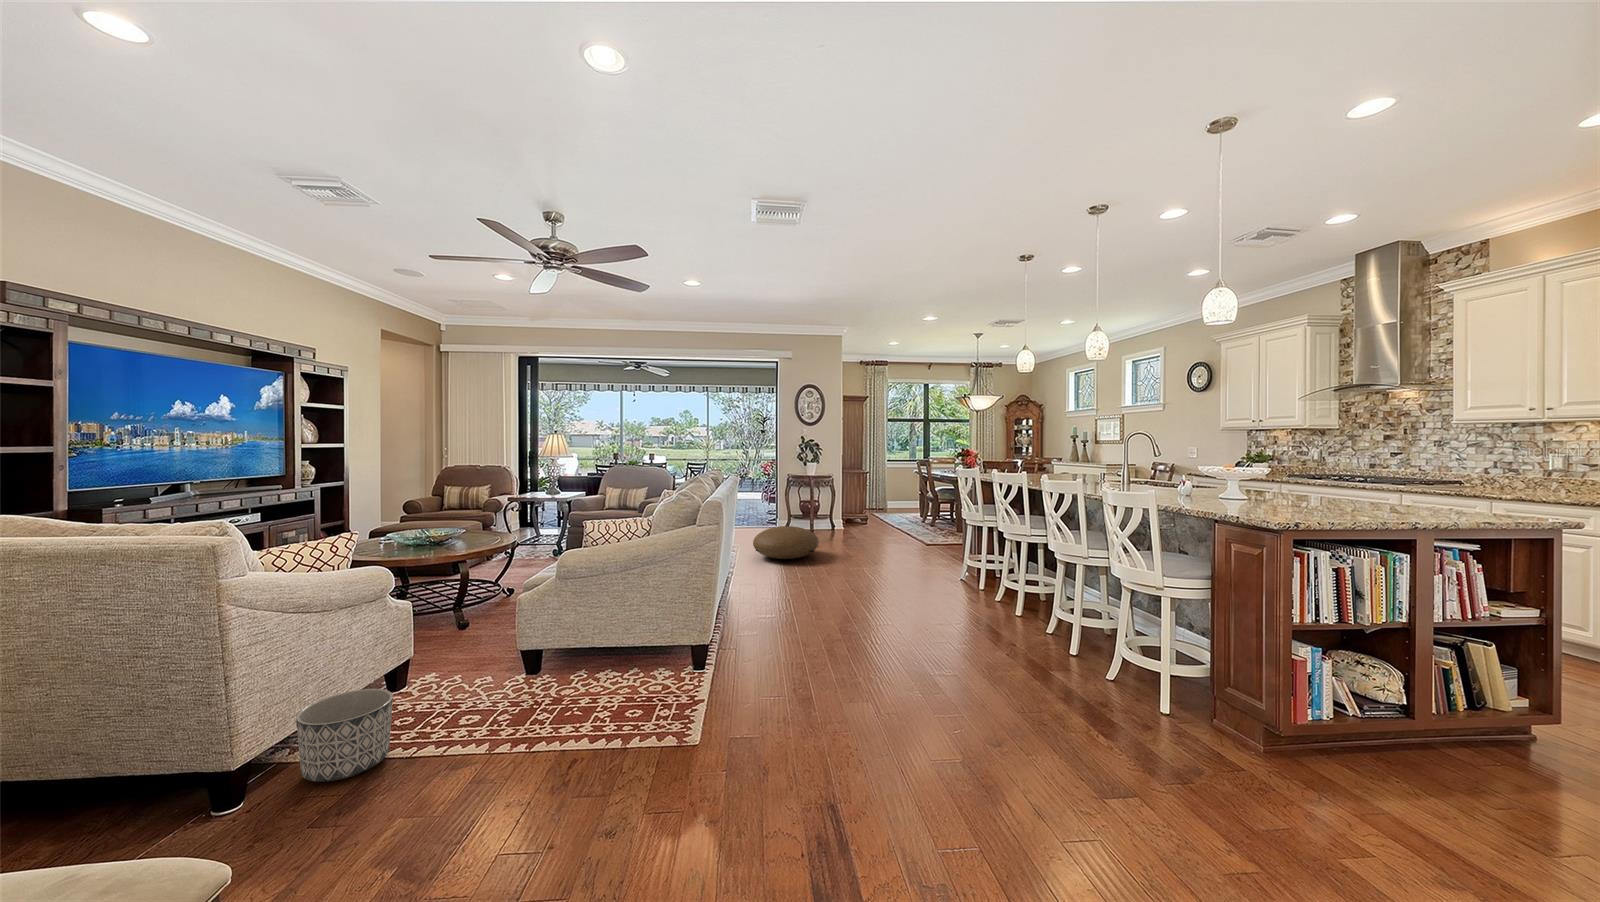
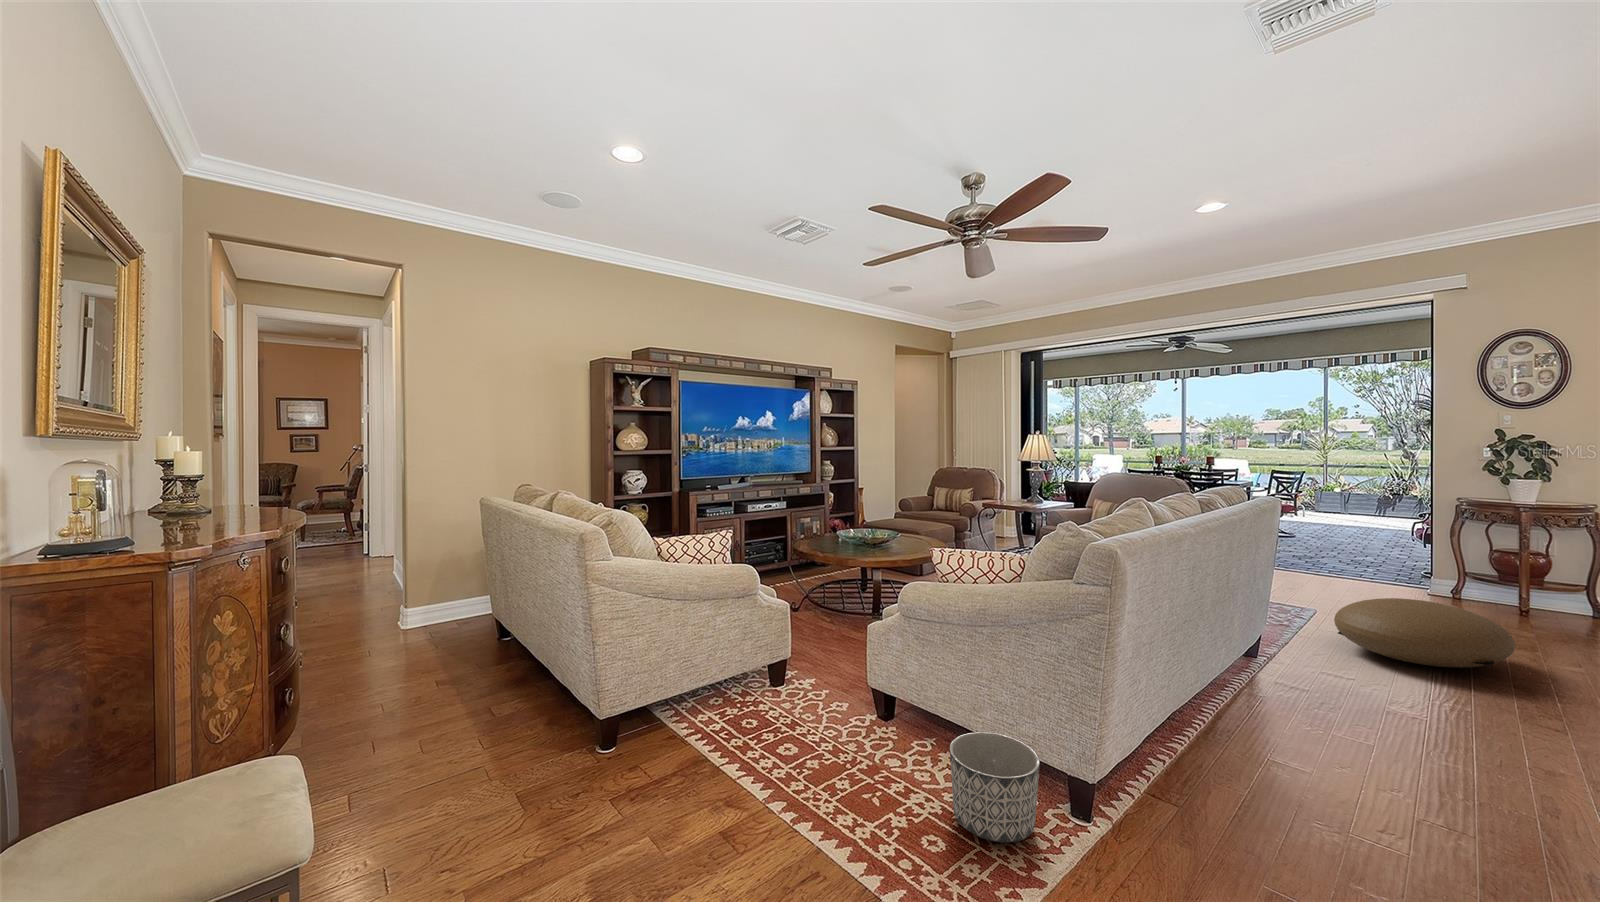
planter: present [296,689,393,782] -> present [950,732,1040,843]

